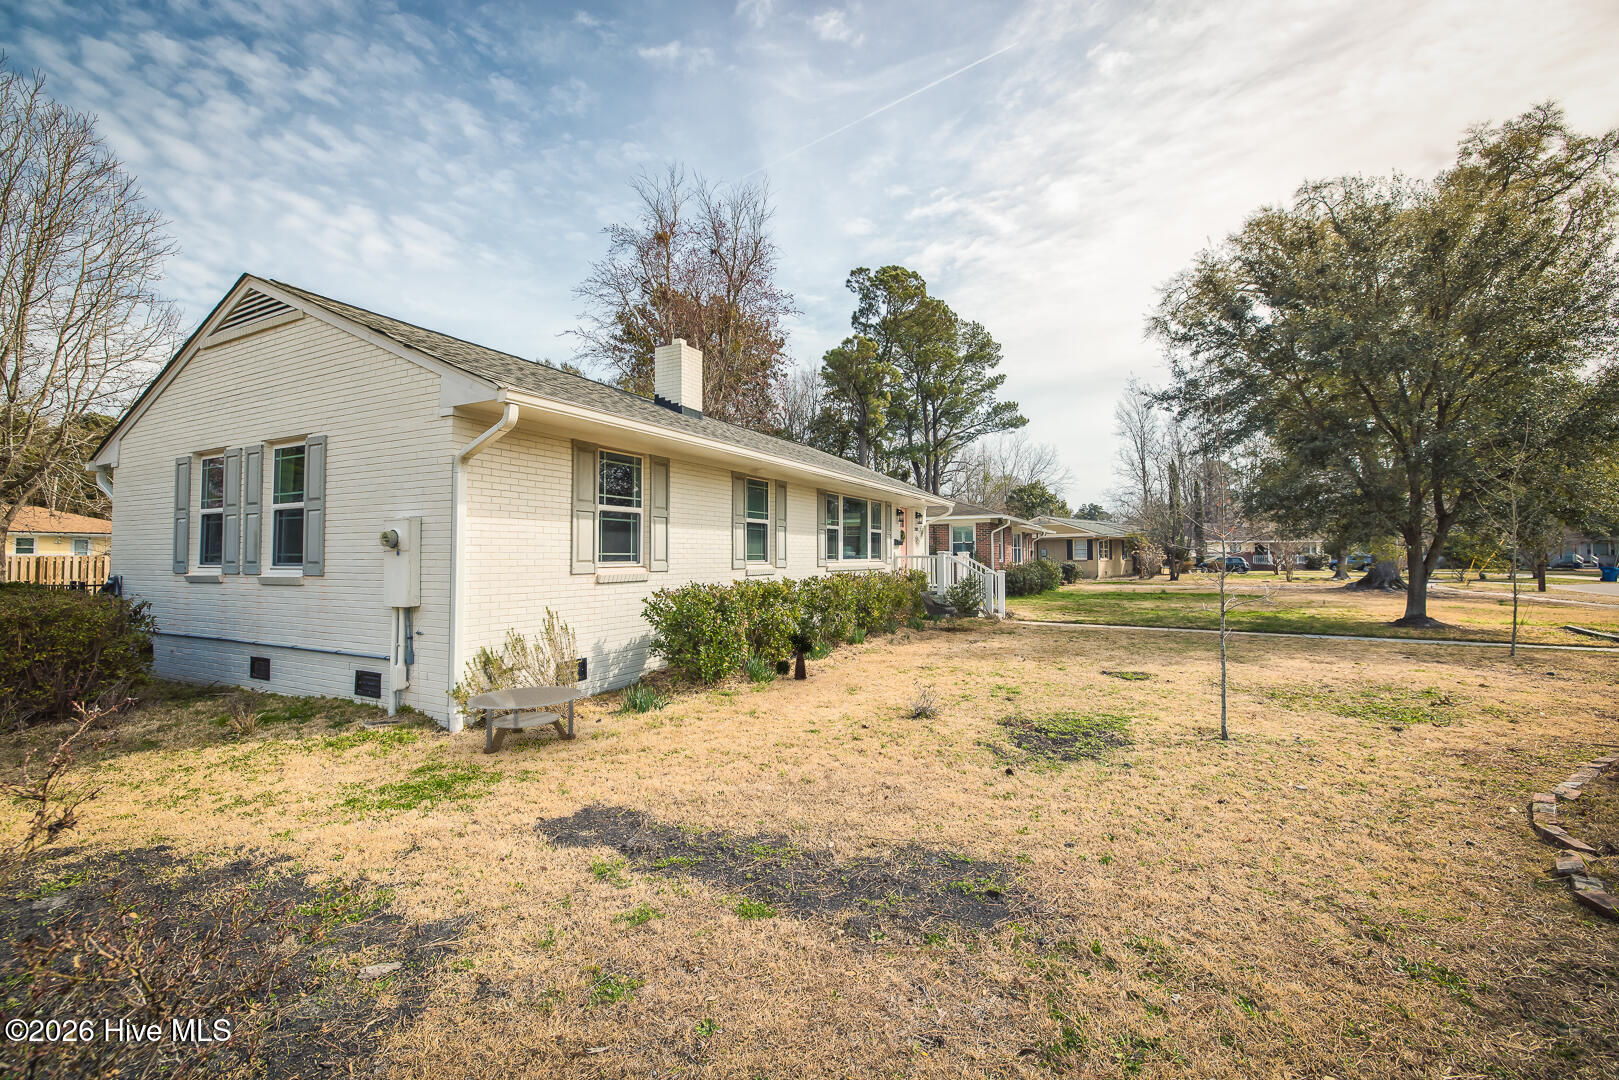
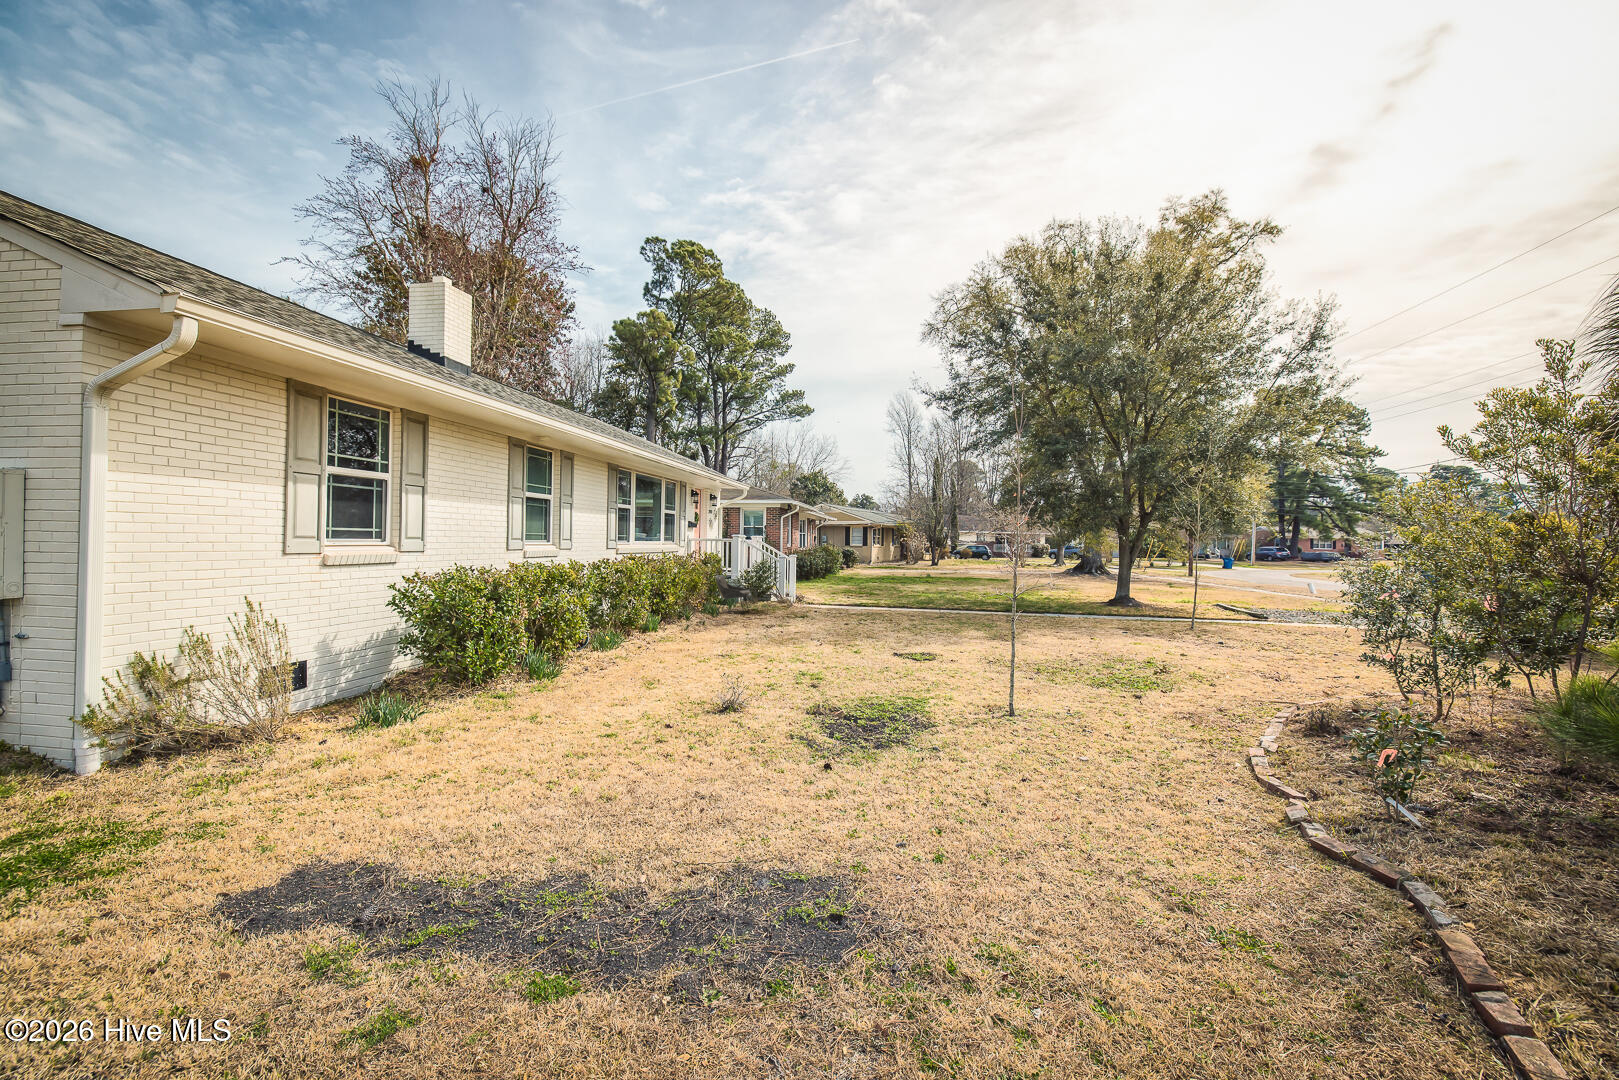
potted plant: present [775,632,813,679] -> none [560,620,607,673]
round table: present [467,686,582,753] -> none [96,702,296,805]

